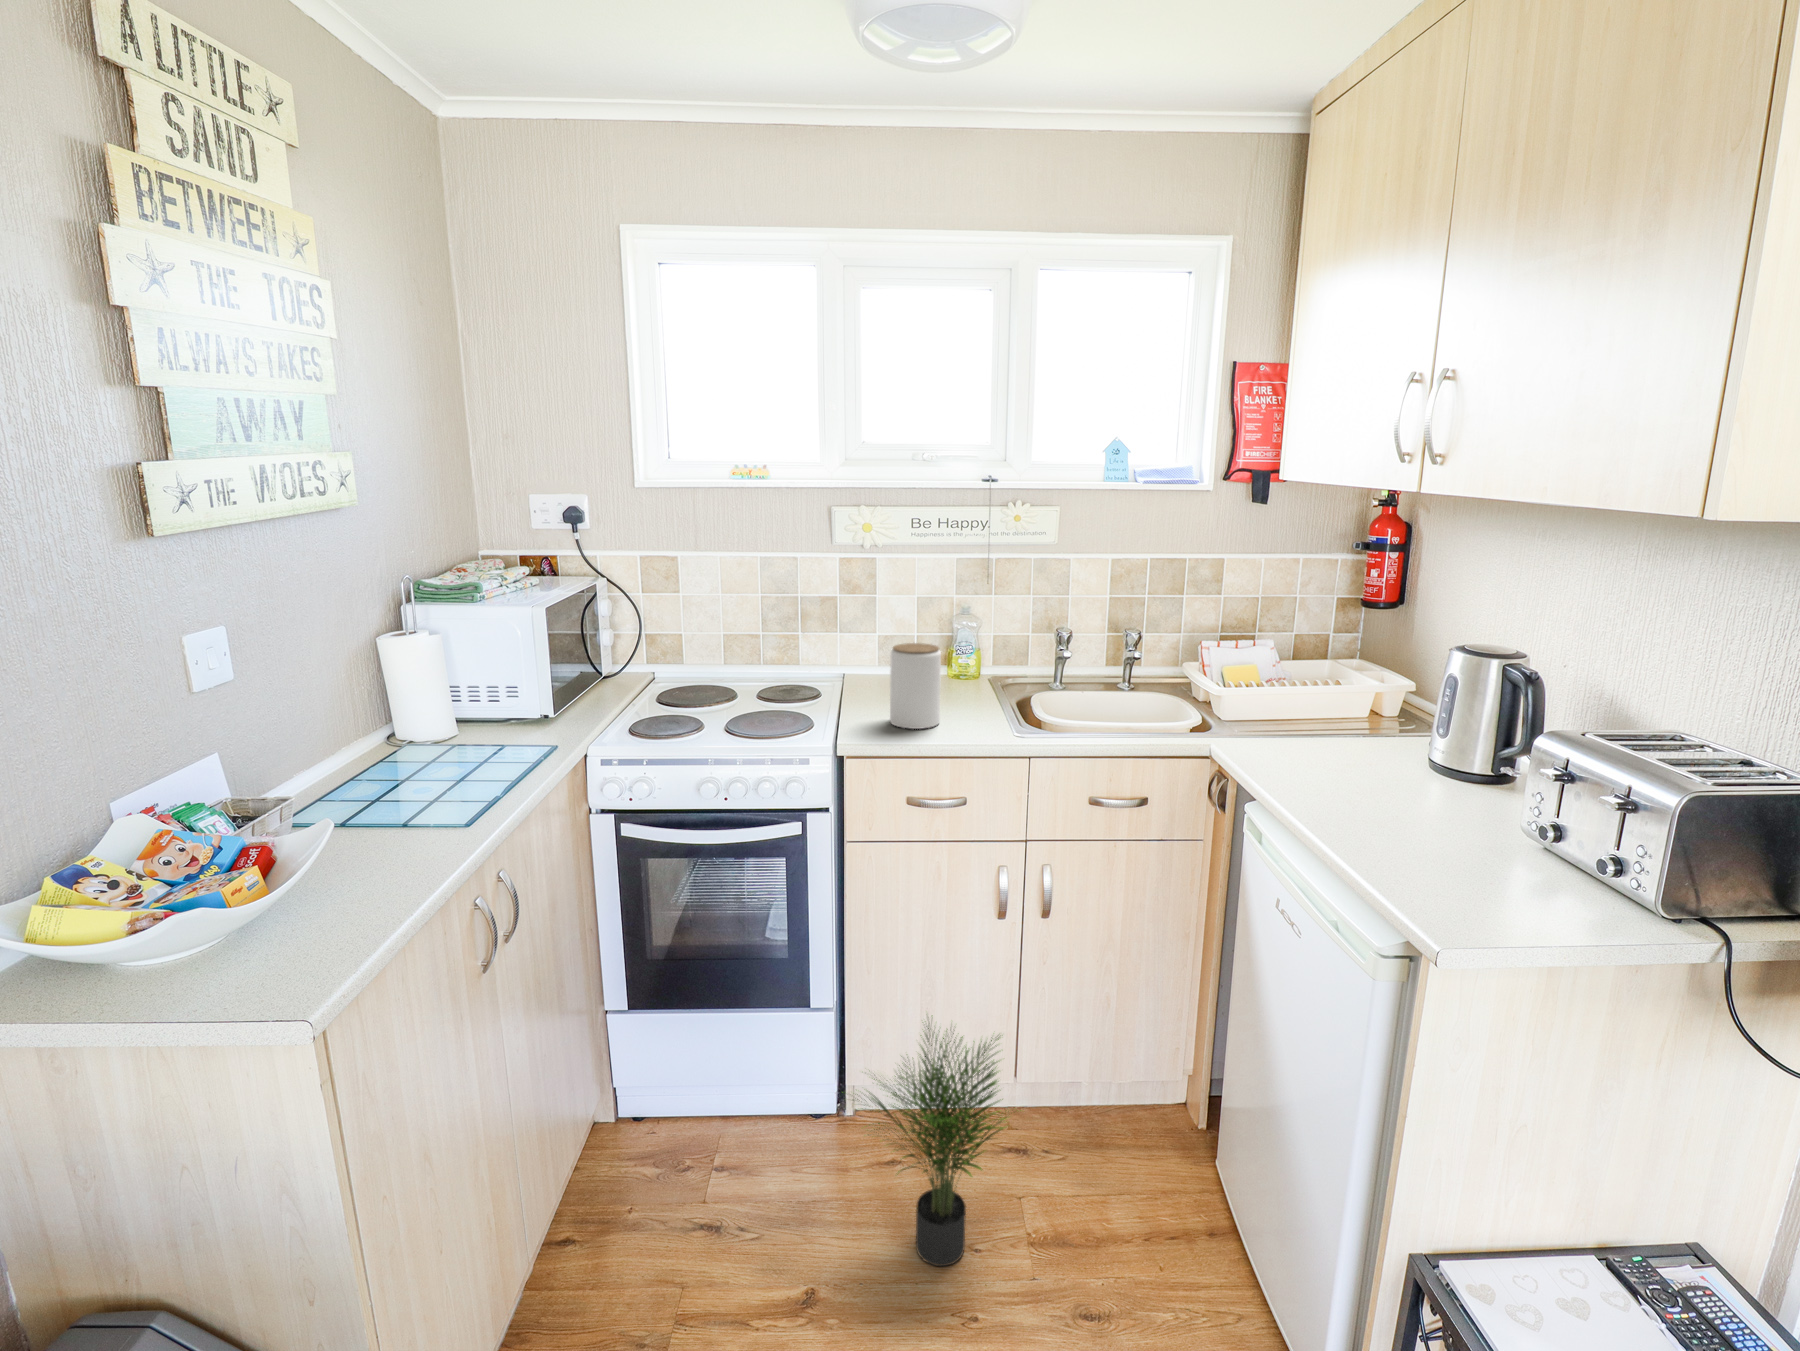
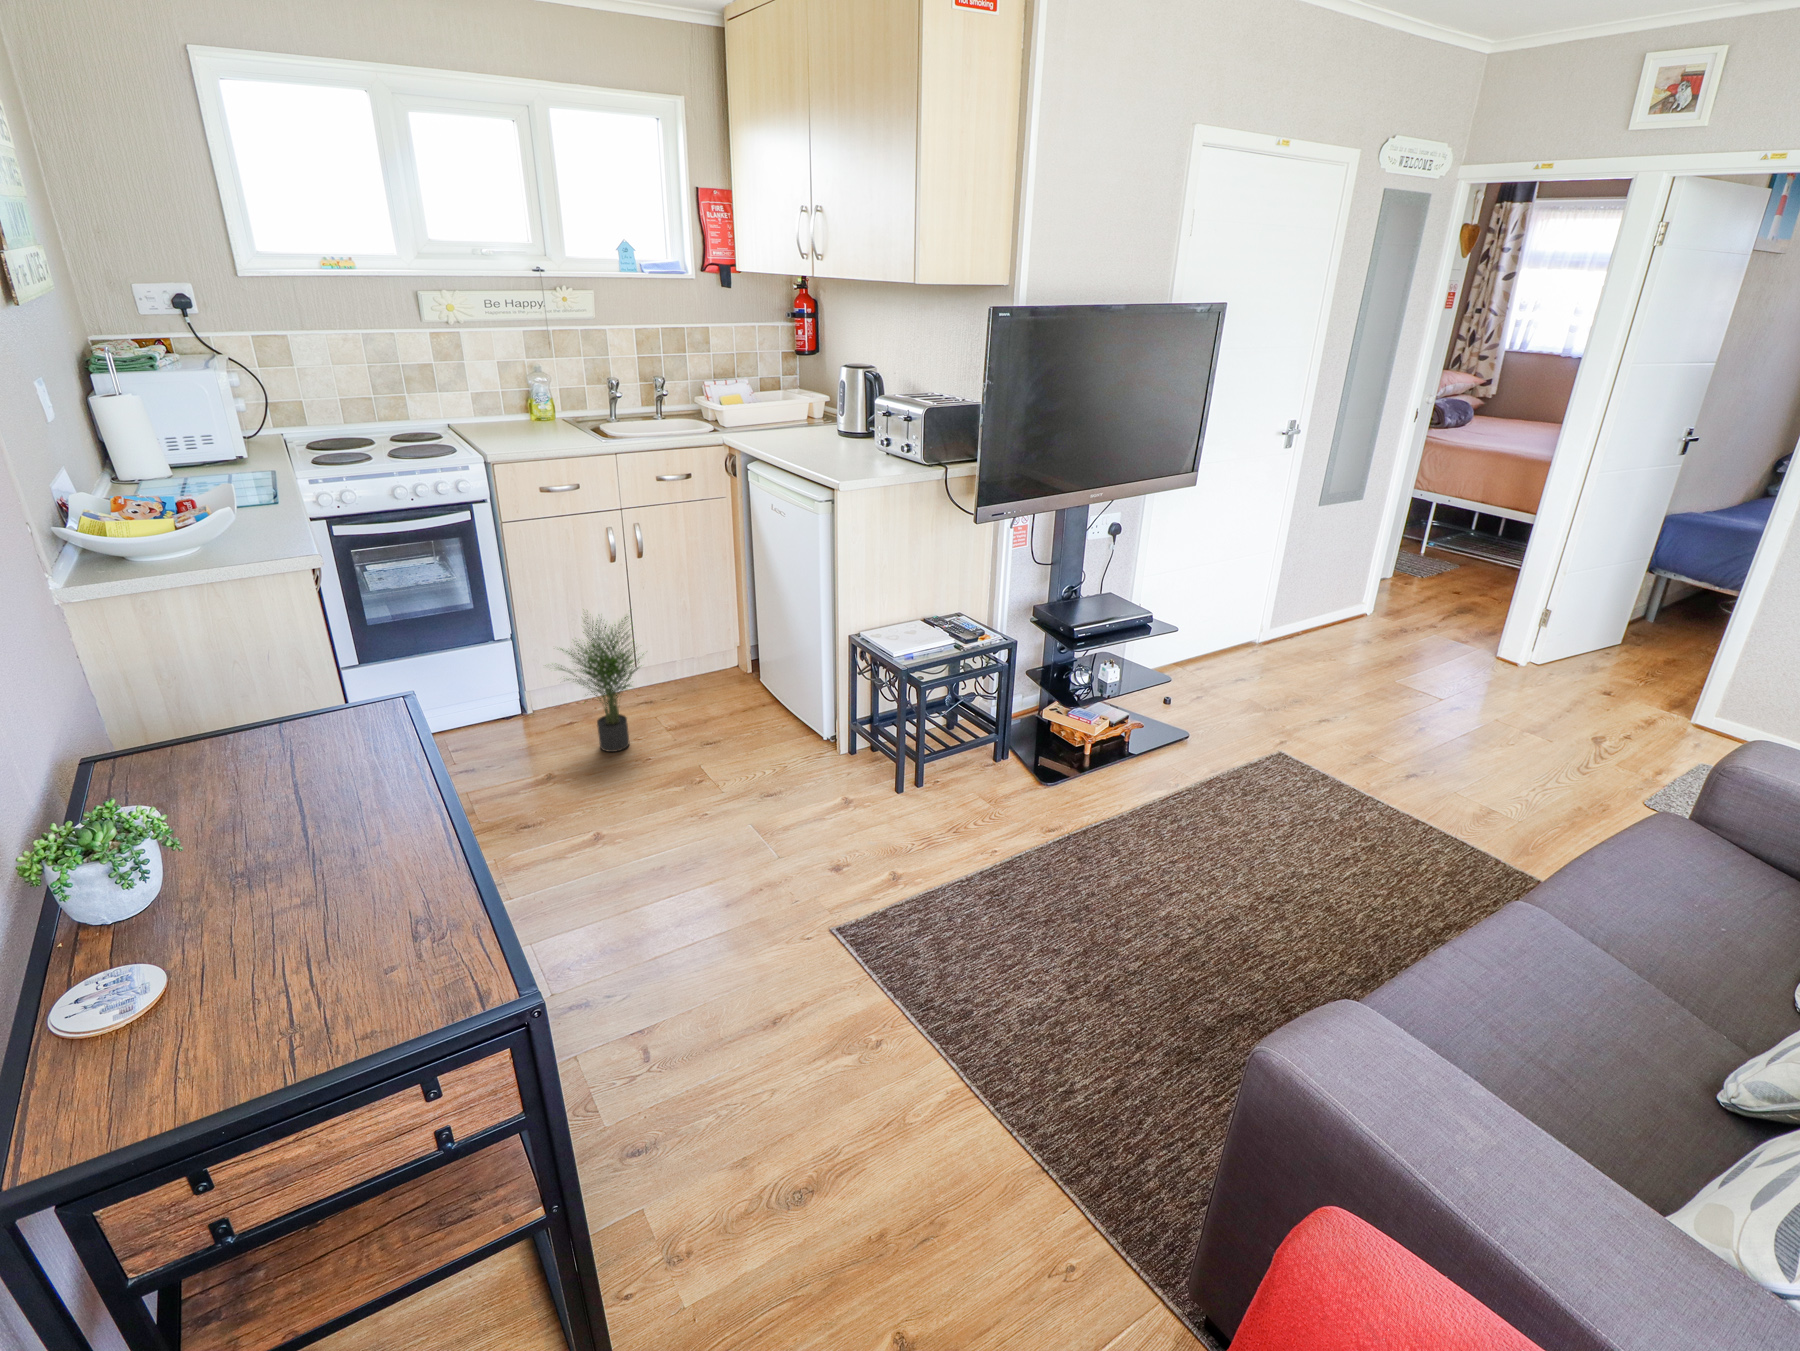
jar: present [890,643,941,729] -> none [503,388,546,446]

